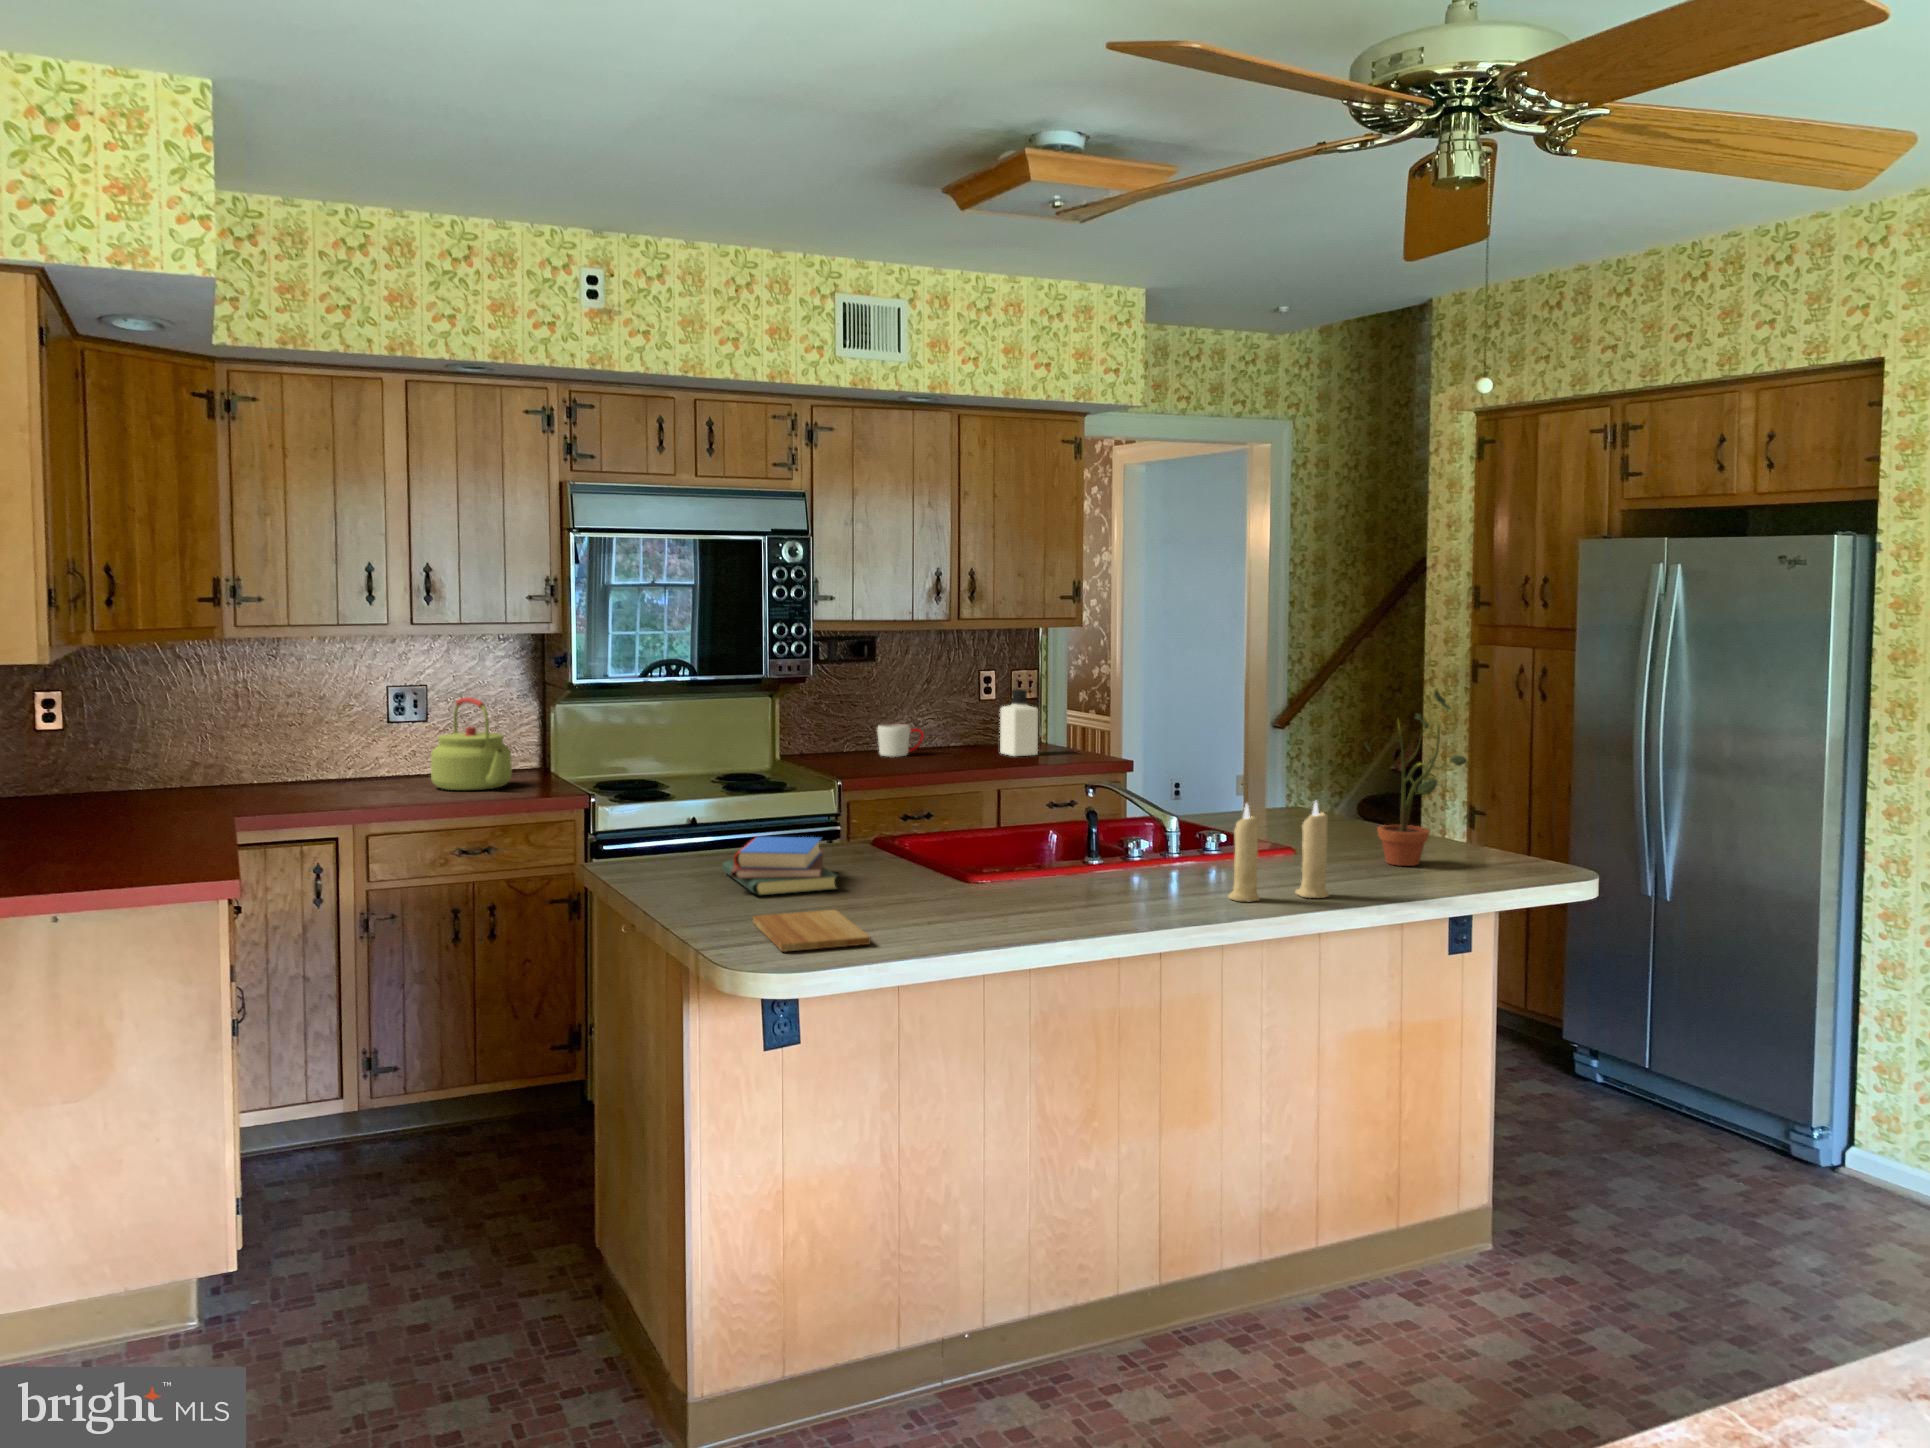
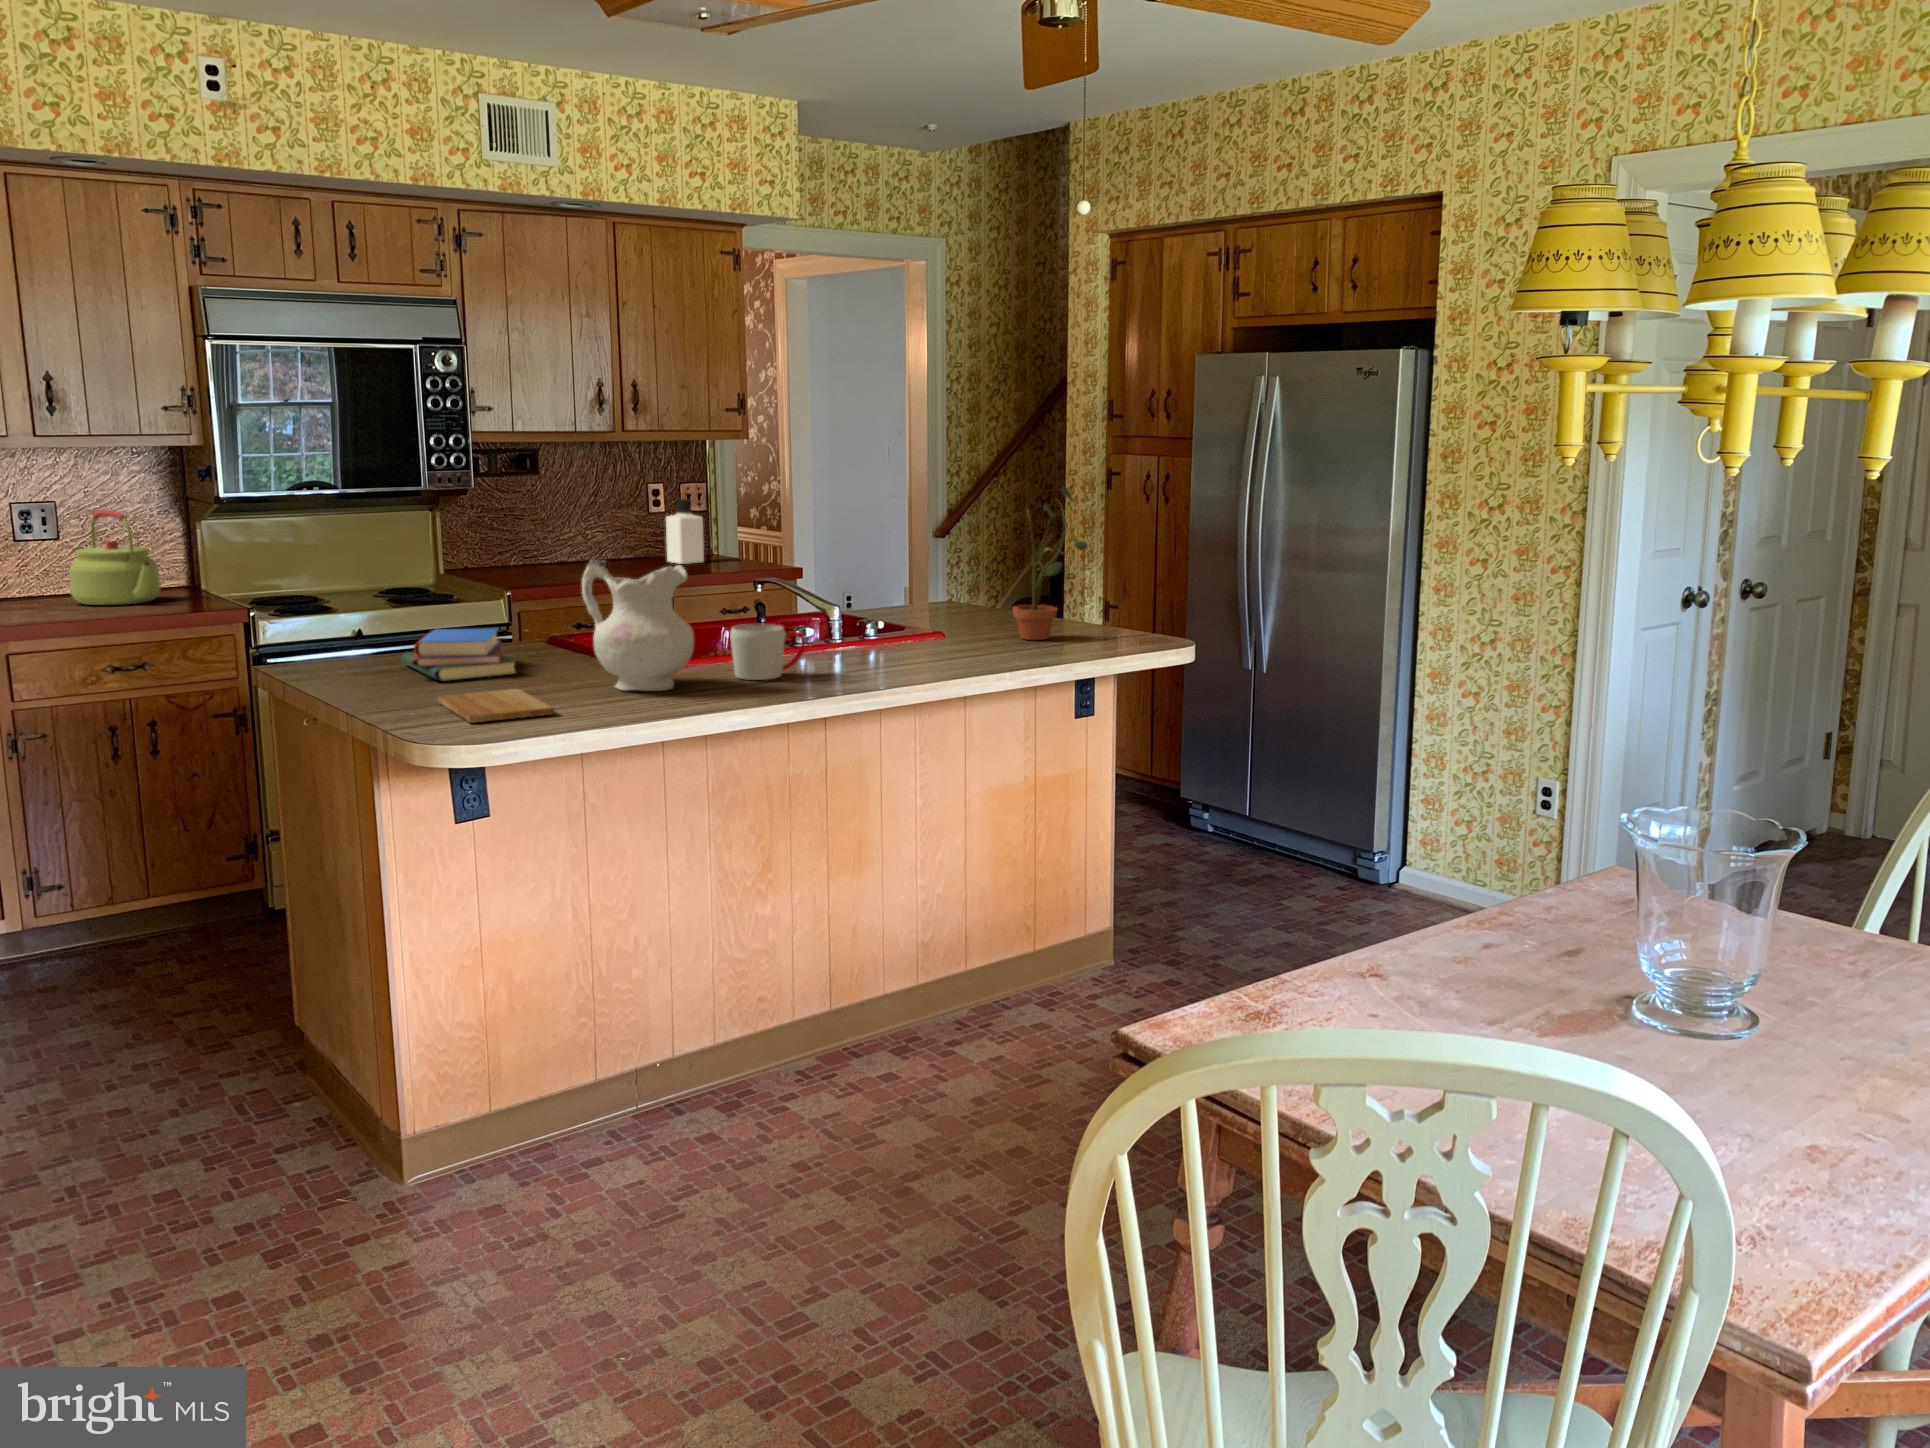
mug: present [877,724,924,757] -> present [730,624,806,680]
ceramic pitcher: none [908,771,1024,918] -> present [582,560,694,691]
candle: present [1228,802,1329,902] -> none [879,578,969,671]

